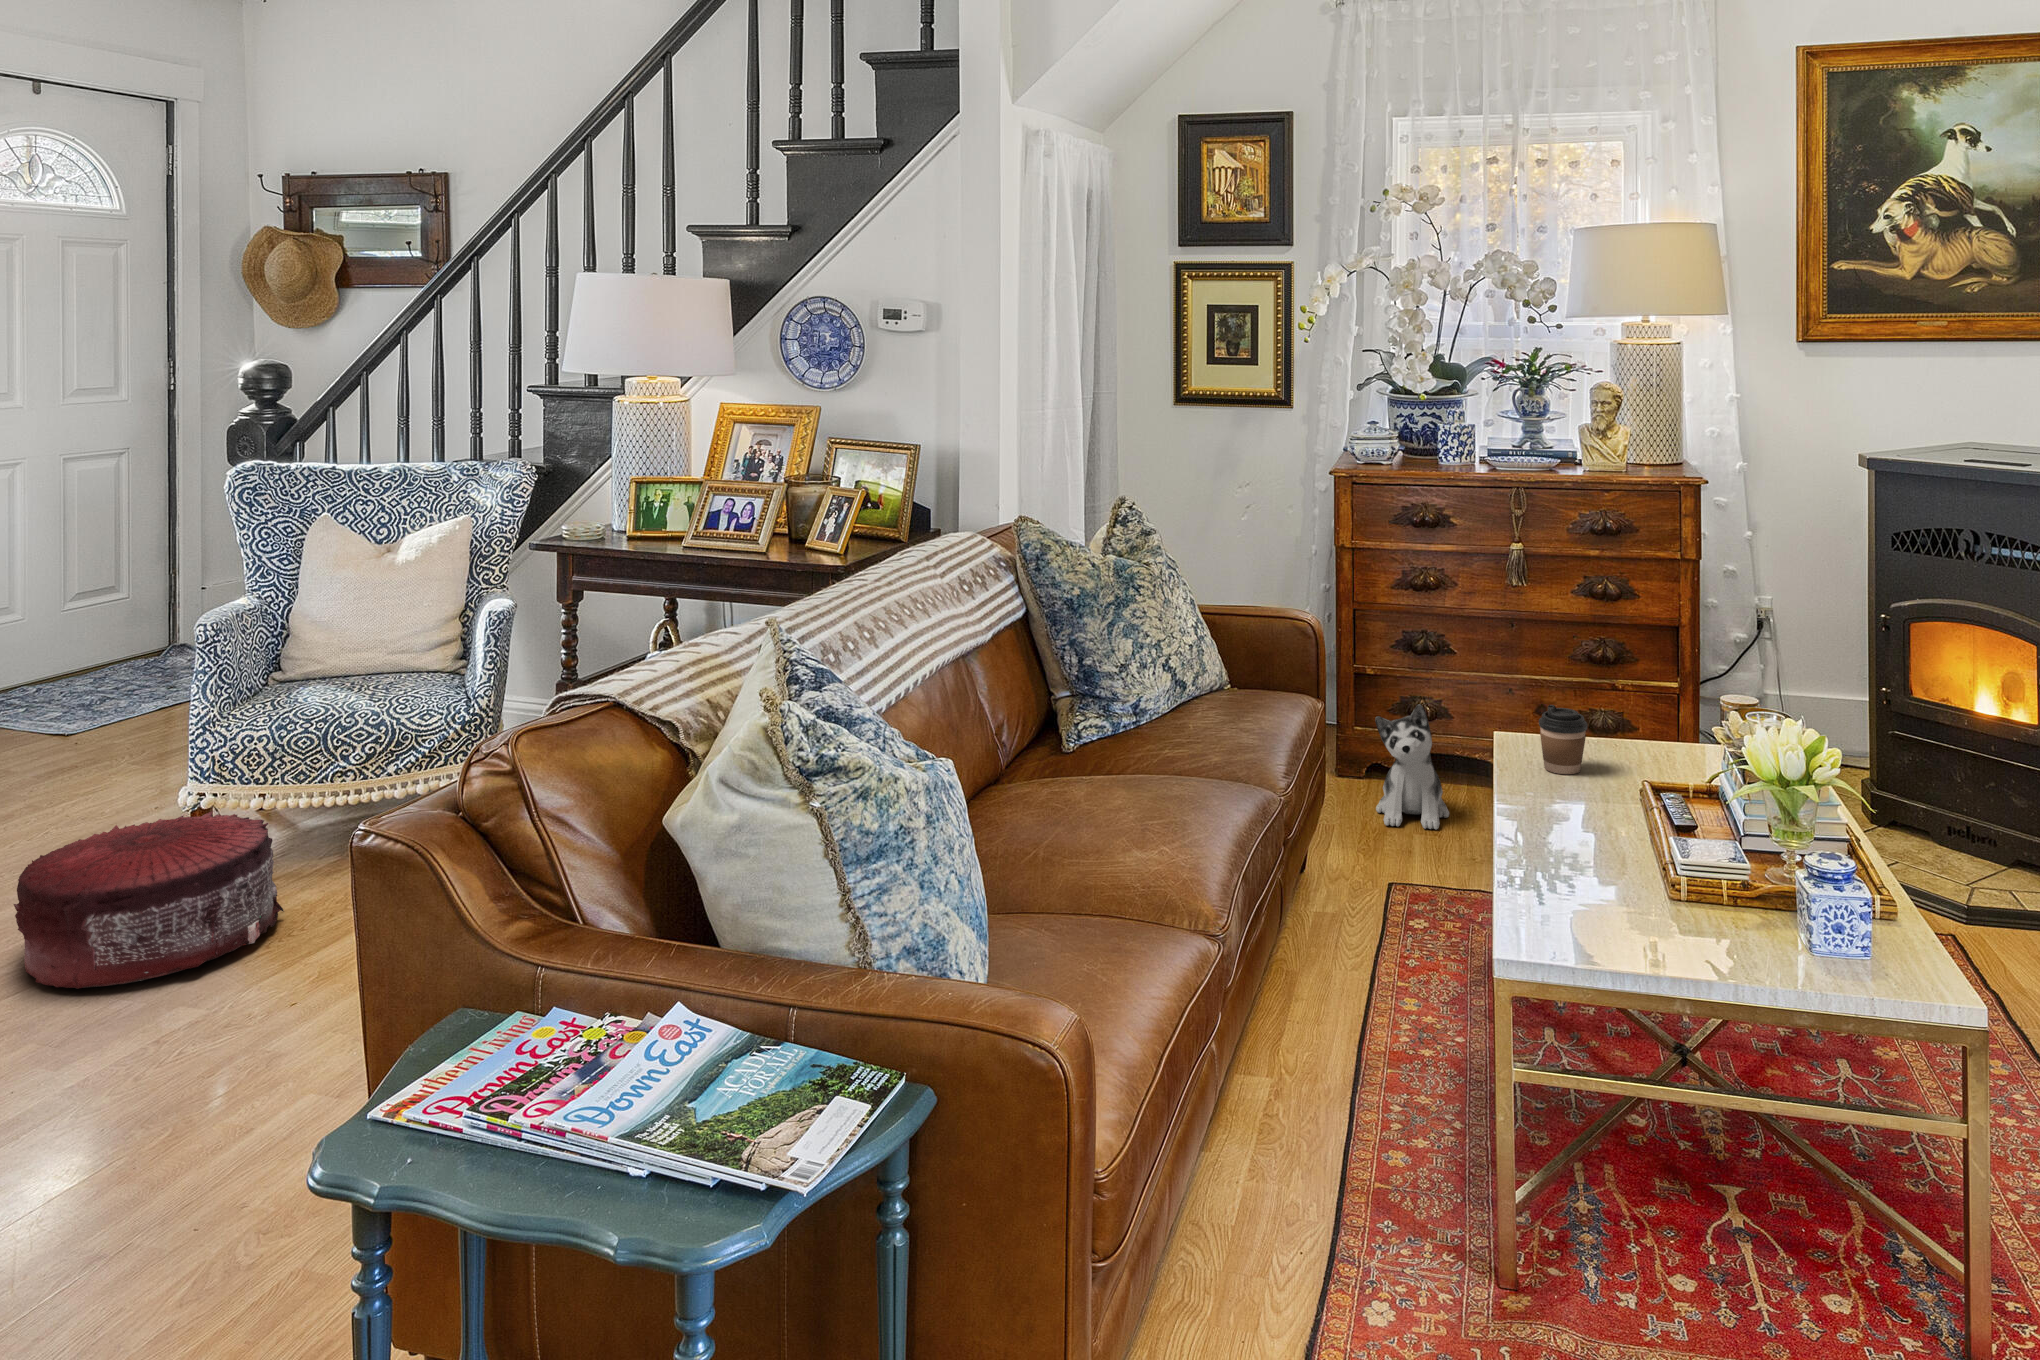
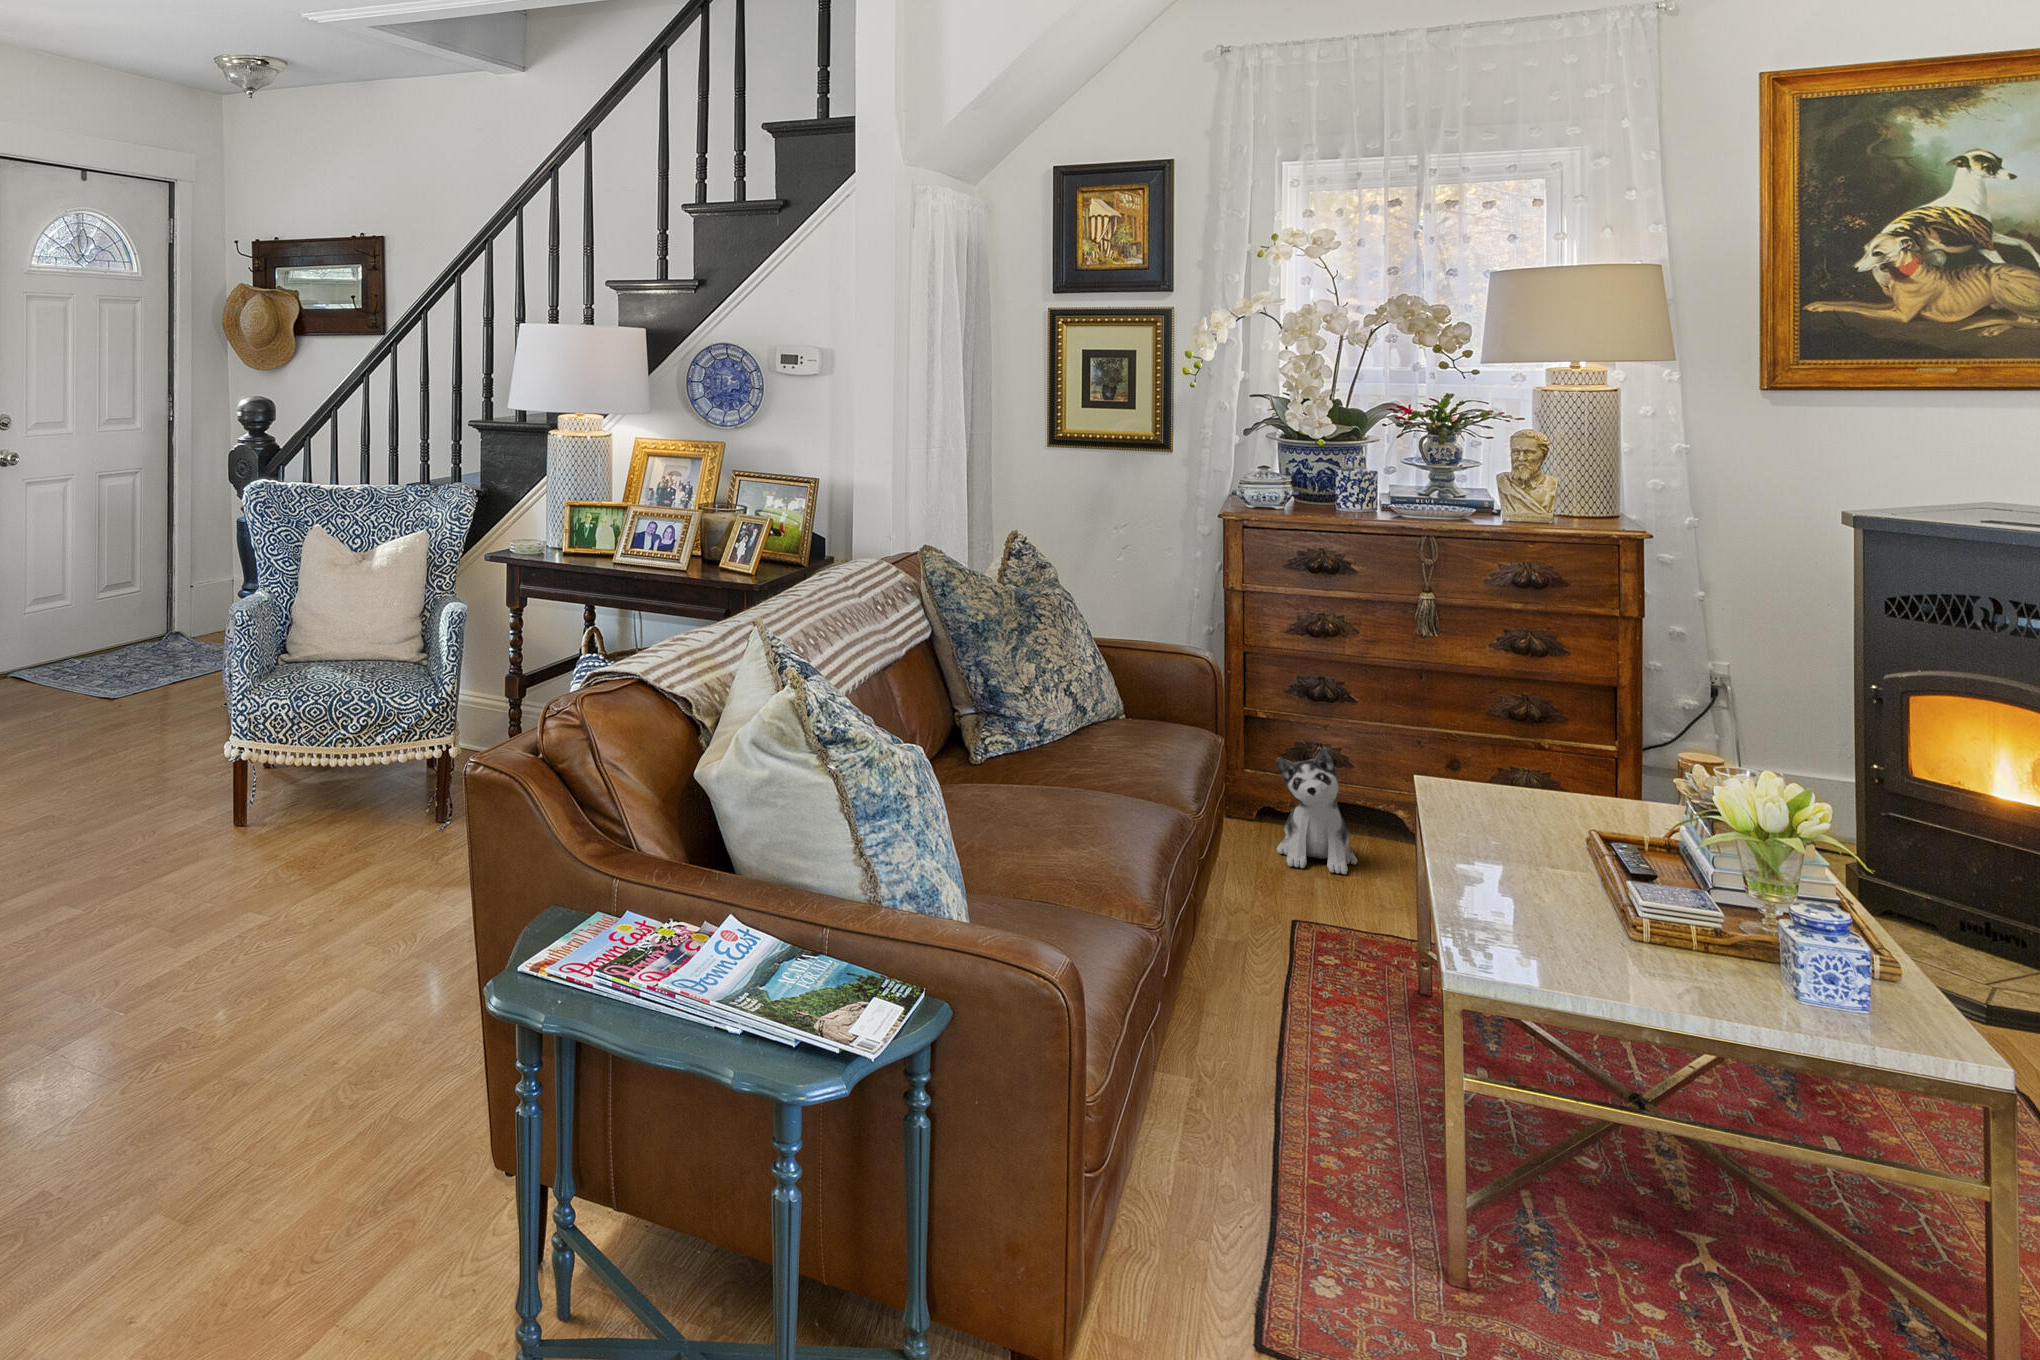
coffee cup: present [1539,705,1587,774] -> none [1471,748,1526,818]
pouf: present [14,811,283,989] -> none [120,763,306,894]

